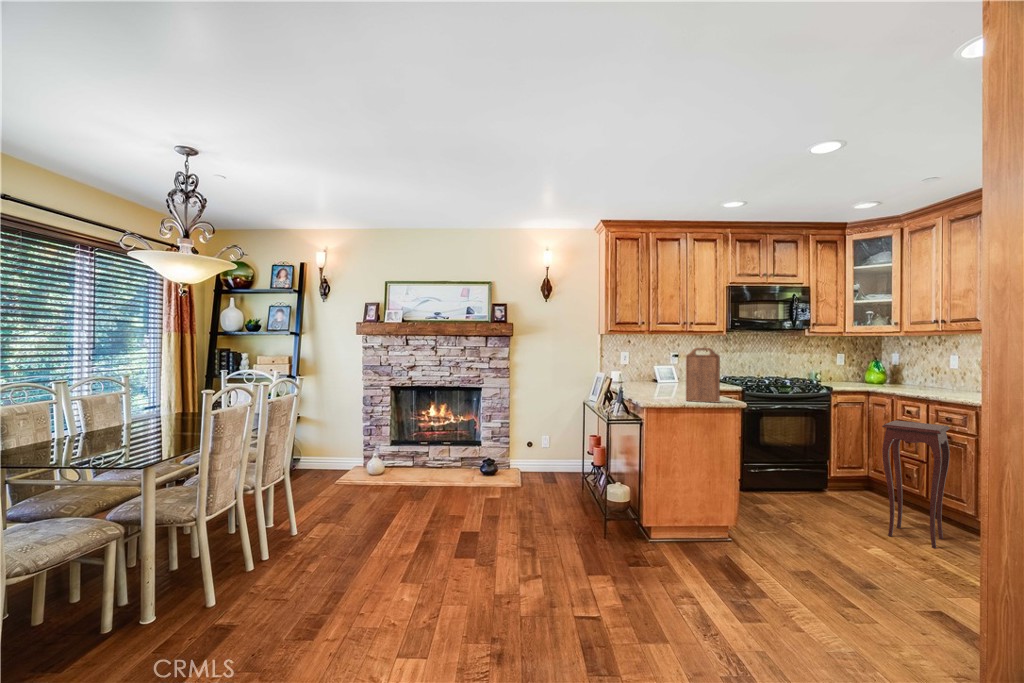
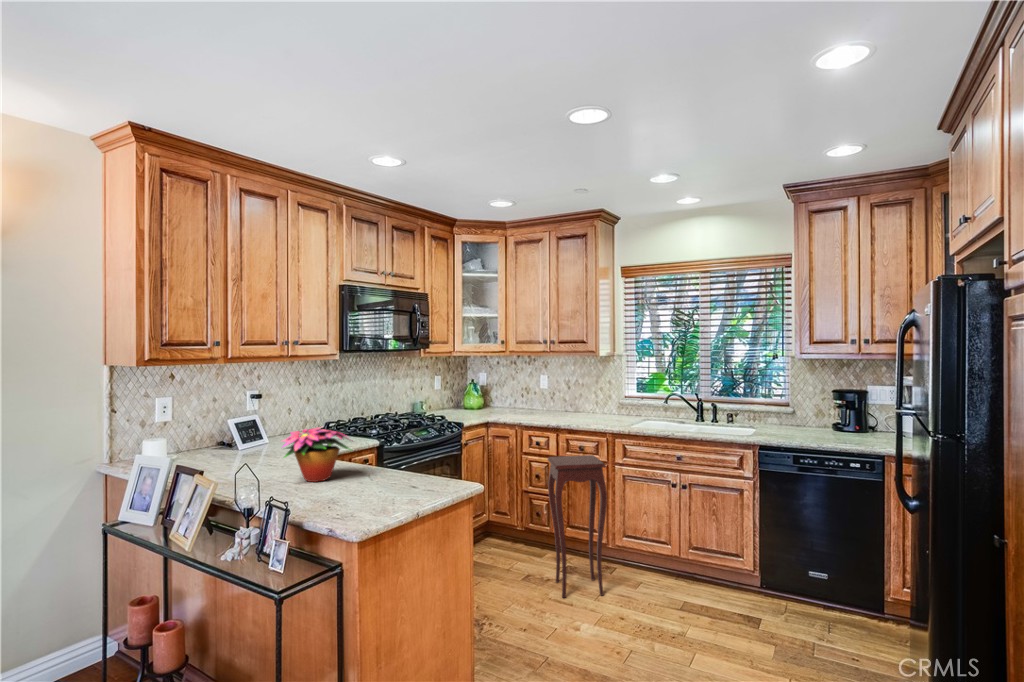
cutting board: present [686,348,720,402] -> none [393,391,445,491]
flower arrangement: none [642,366,684,394] -> present [282,427,351,482]

